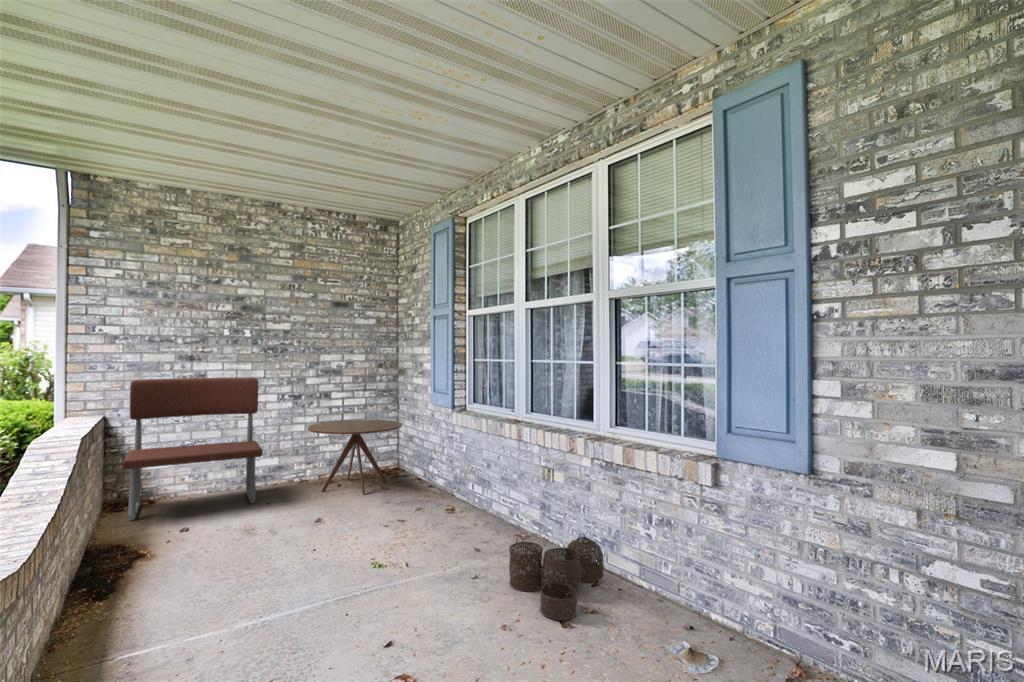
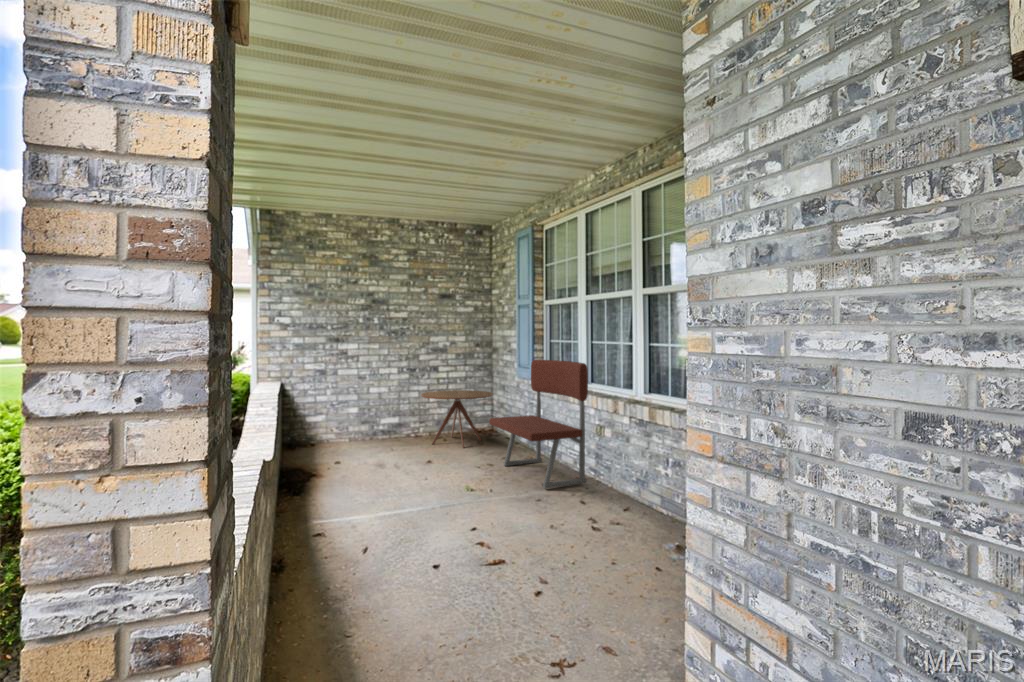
bench: present [122,378,263,520] -> present [489,360,588,488]
woven basket: present [509,533,604,620] -> none [562,472,637,526]

